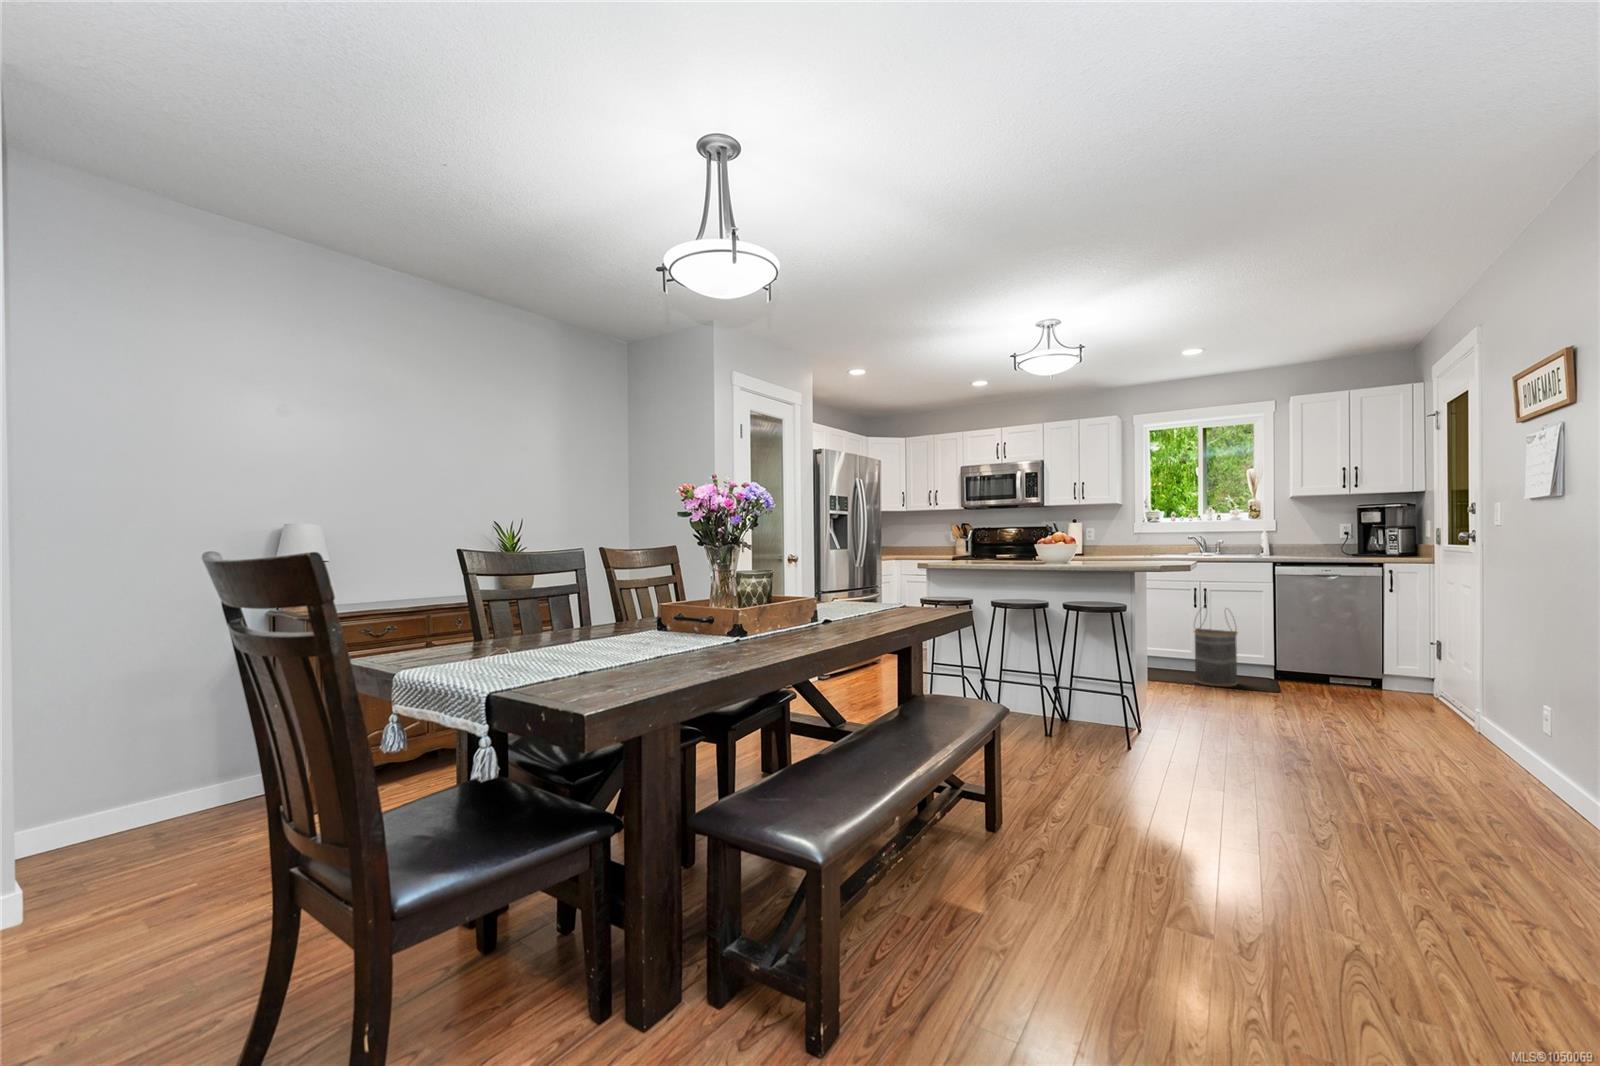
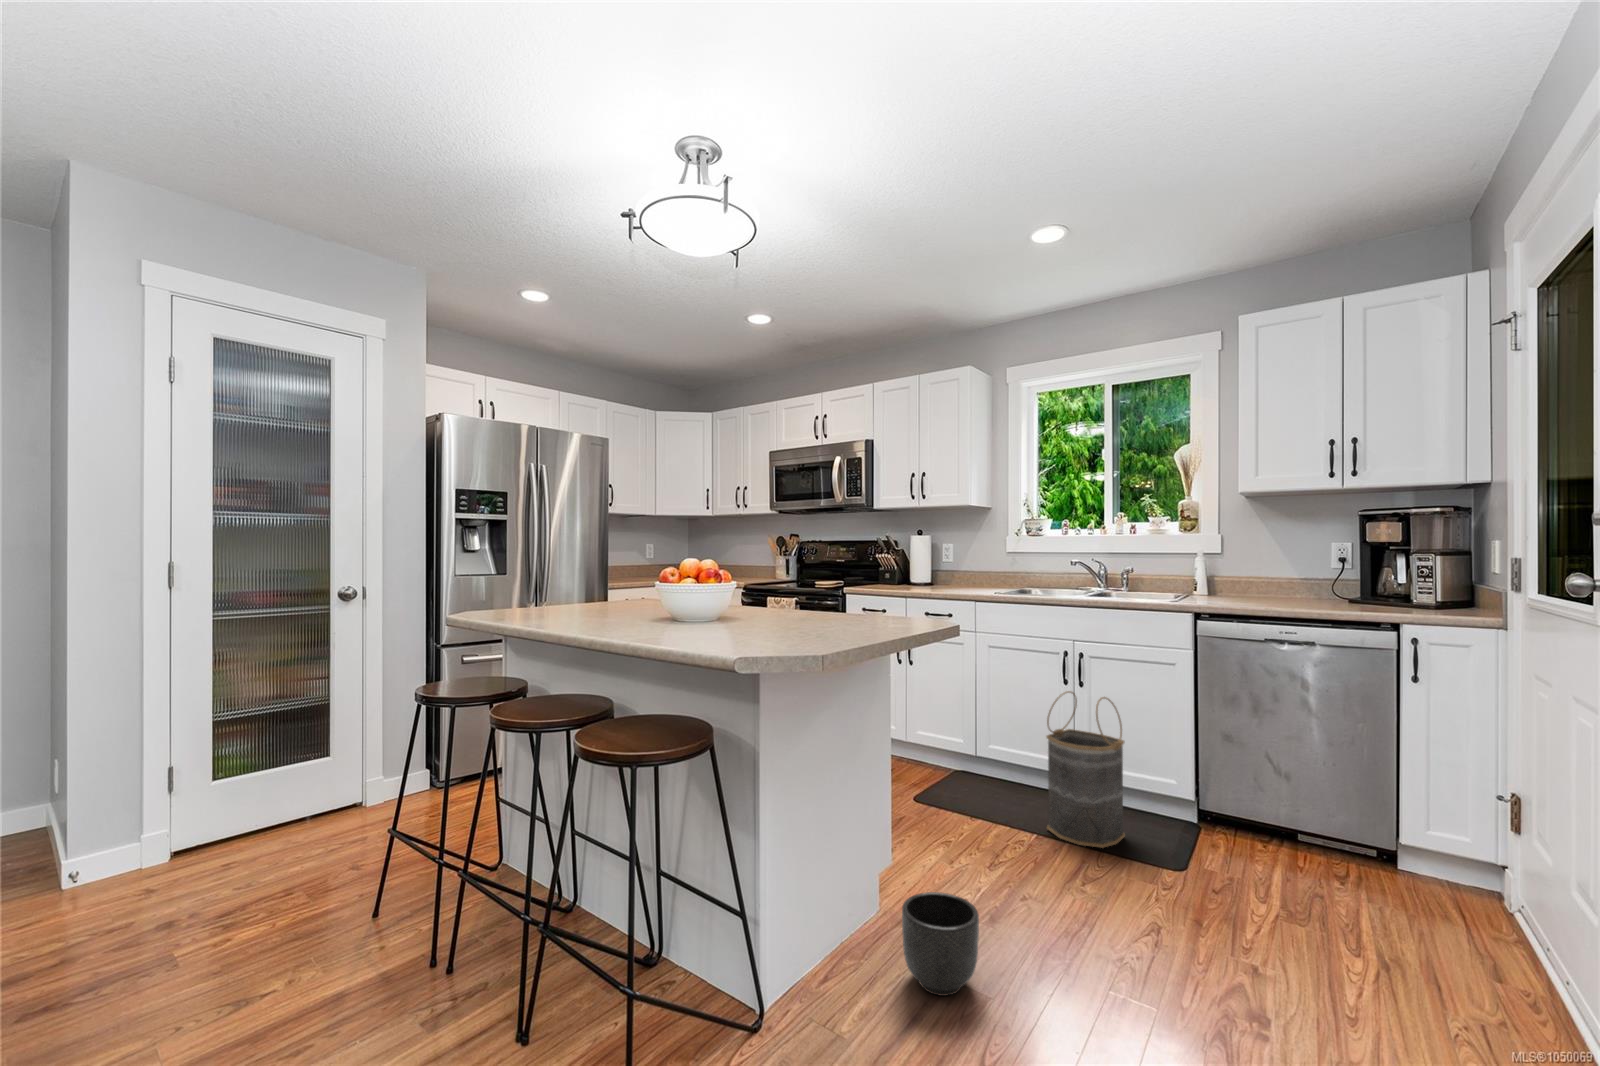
planter: none [1175,683,1214,721] -> present [902,892,979,996]

